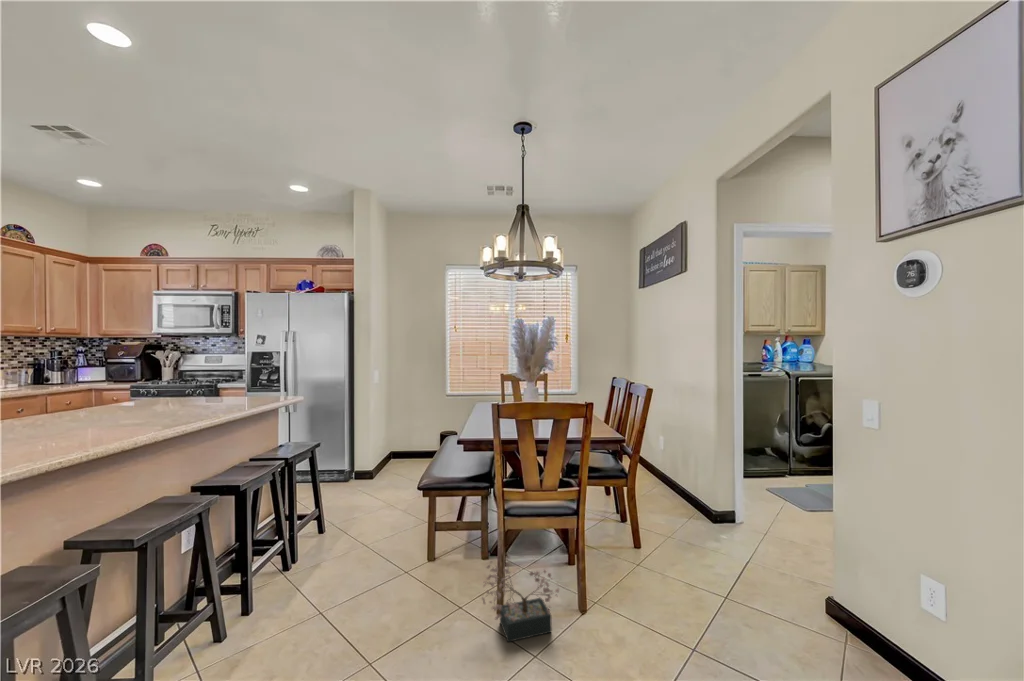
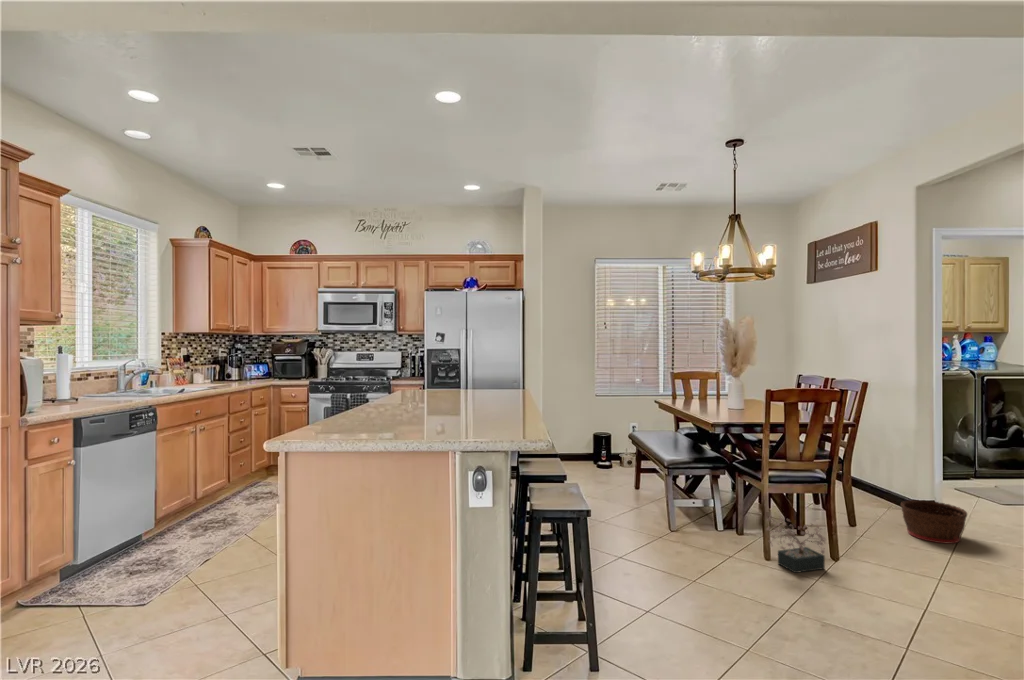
basket: none [681,520,749,578] -> present [901,500,967,543]

